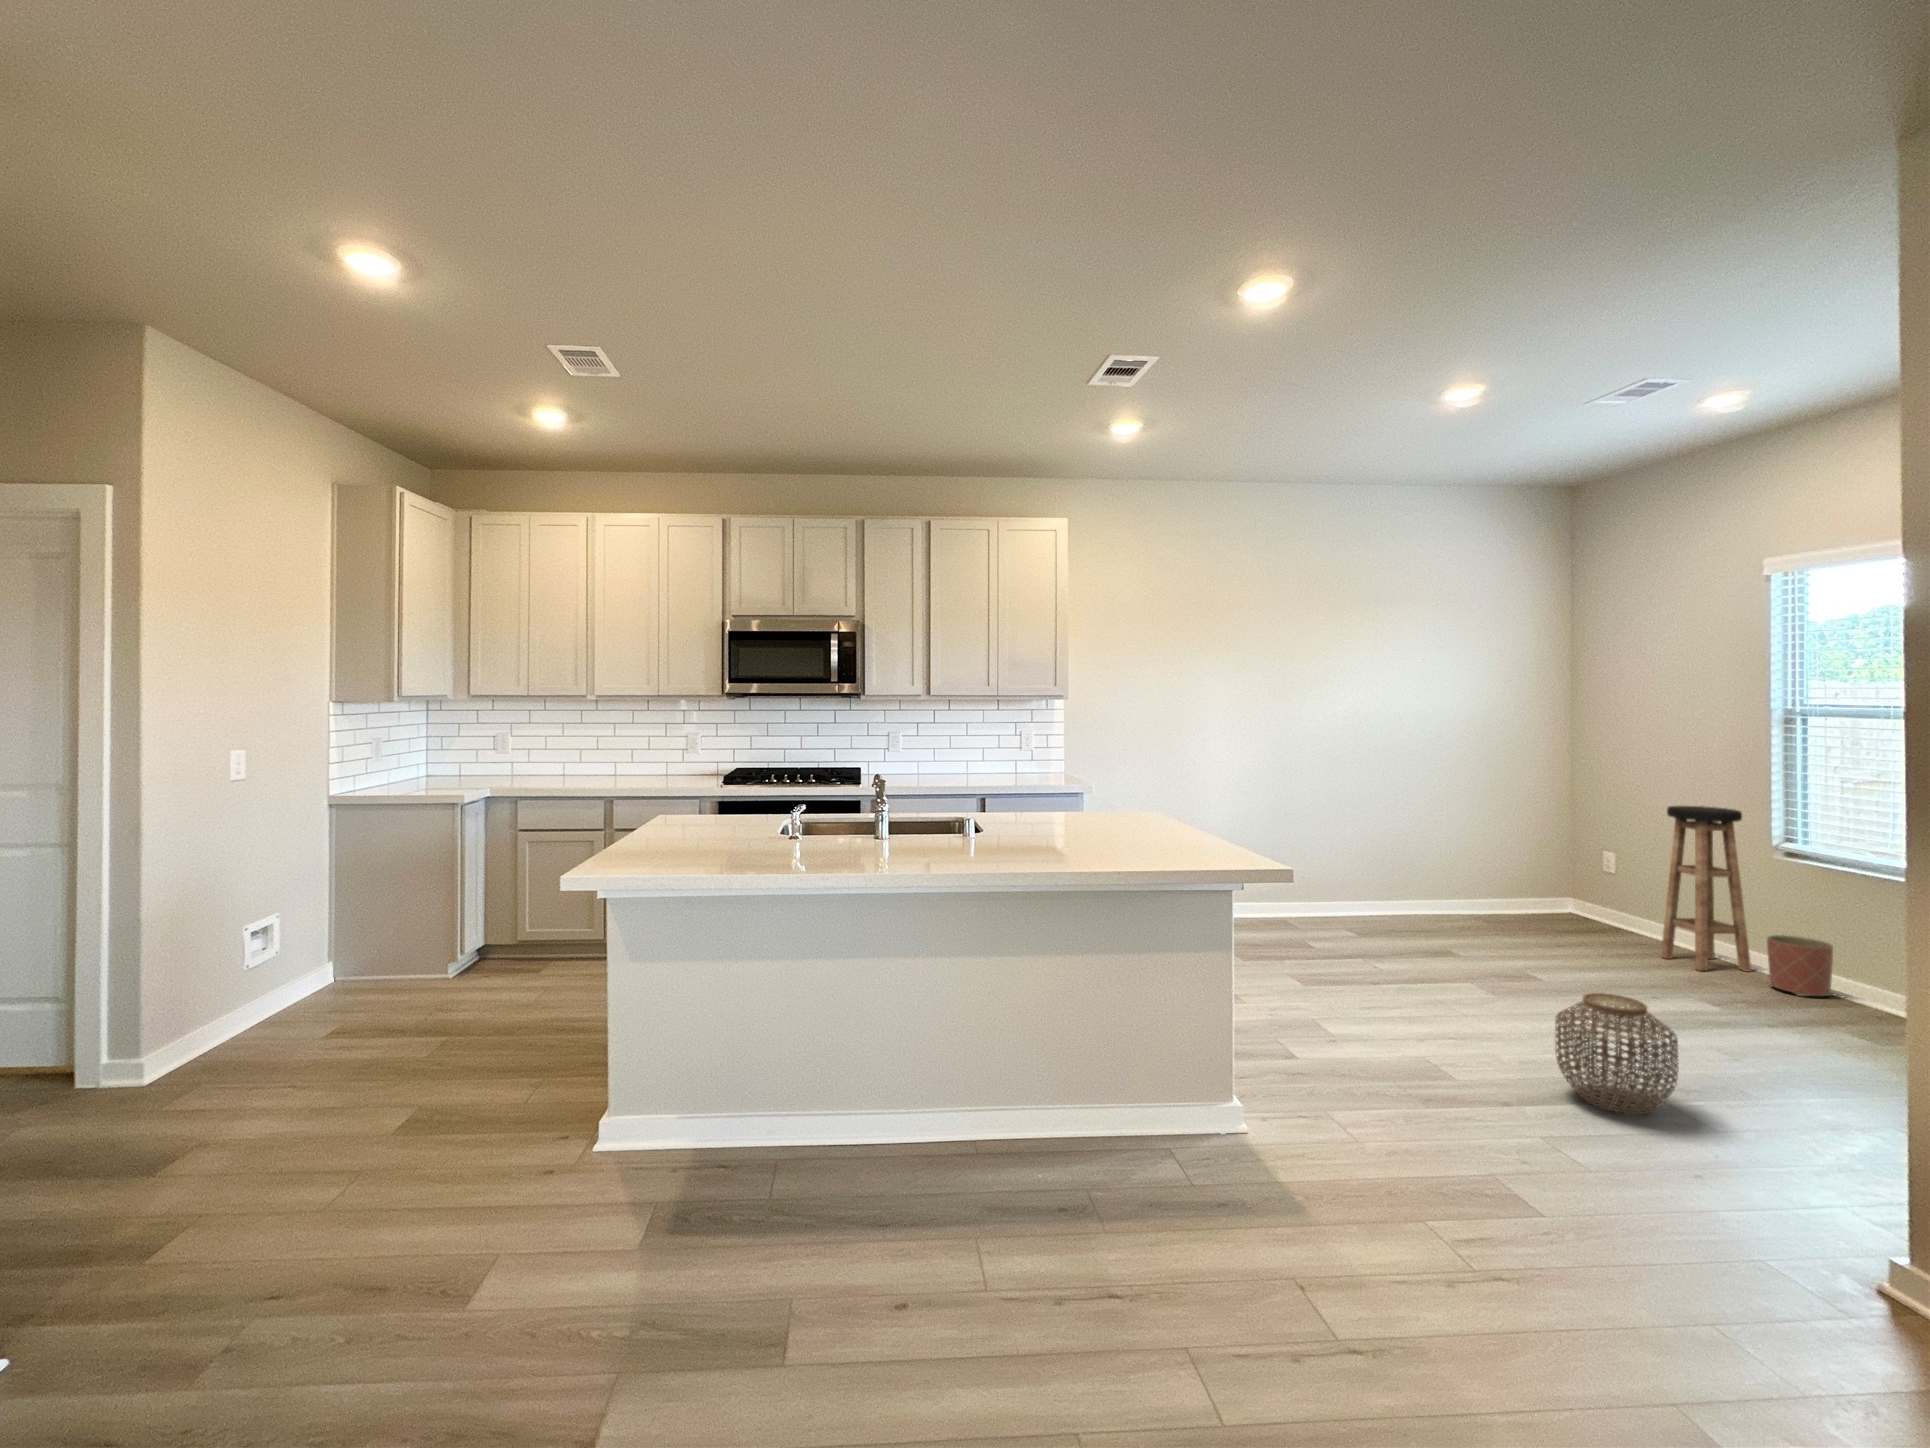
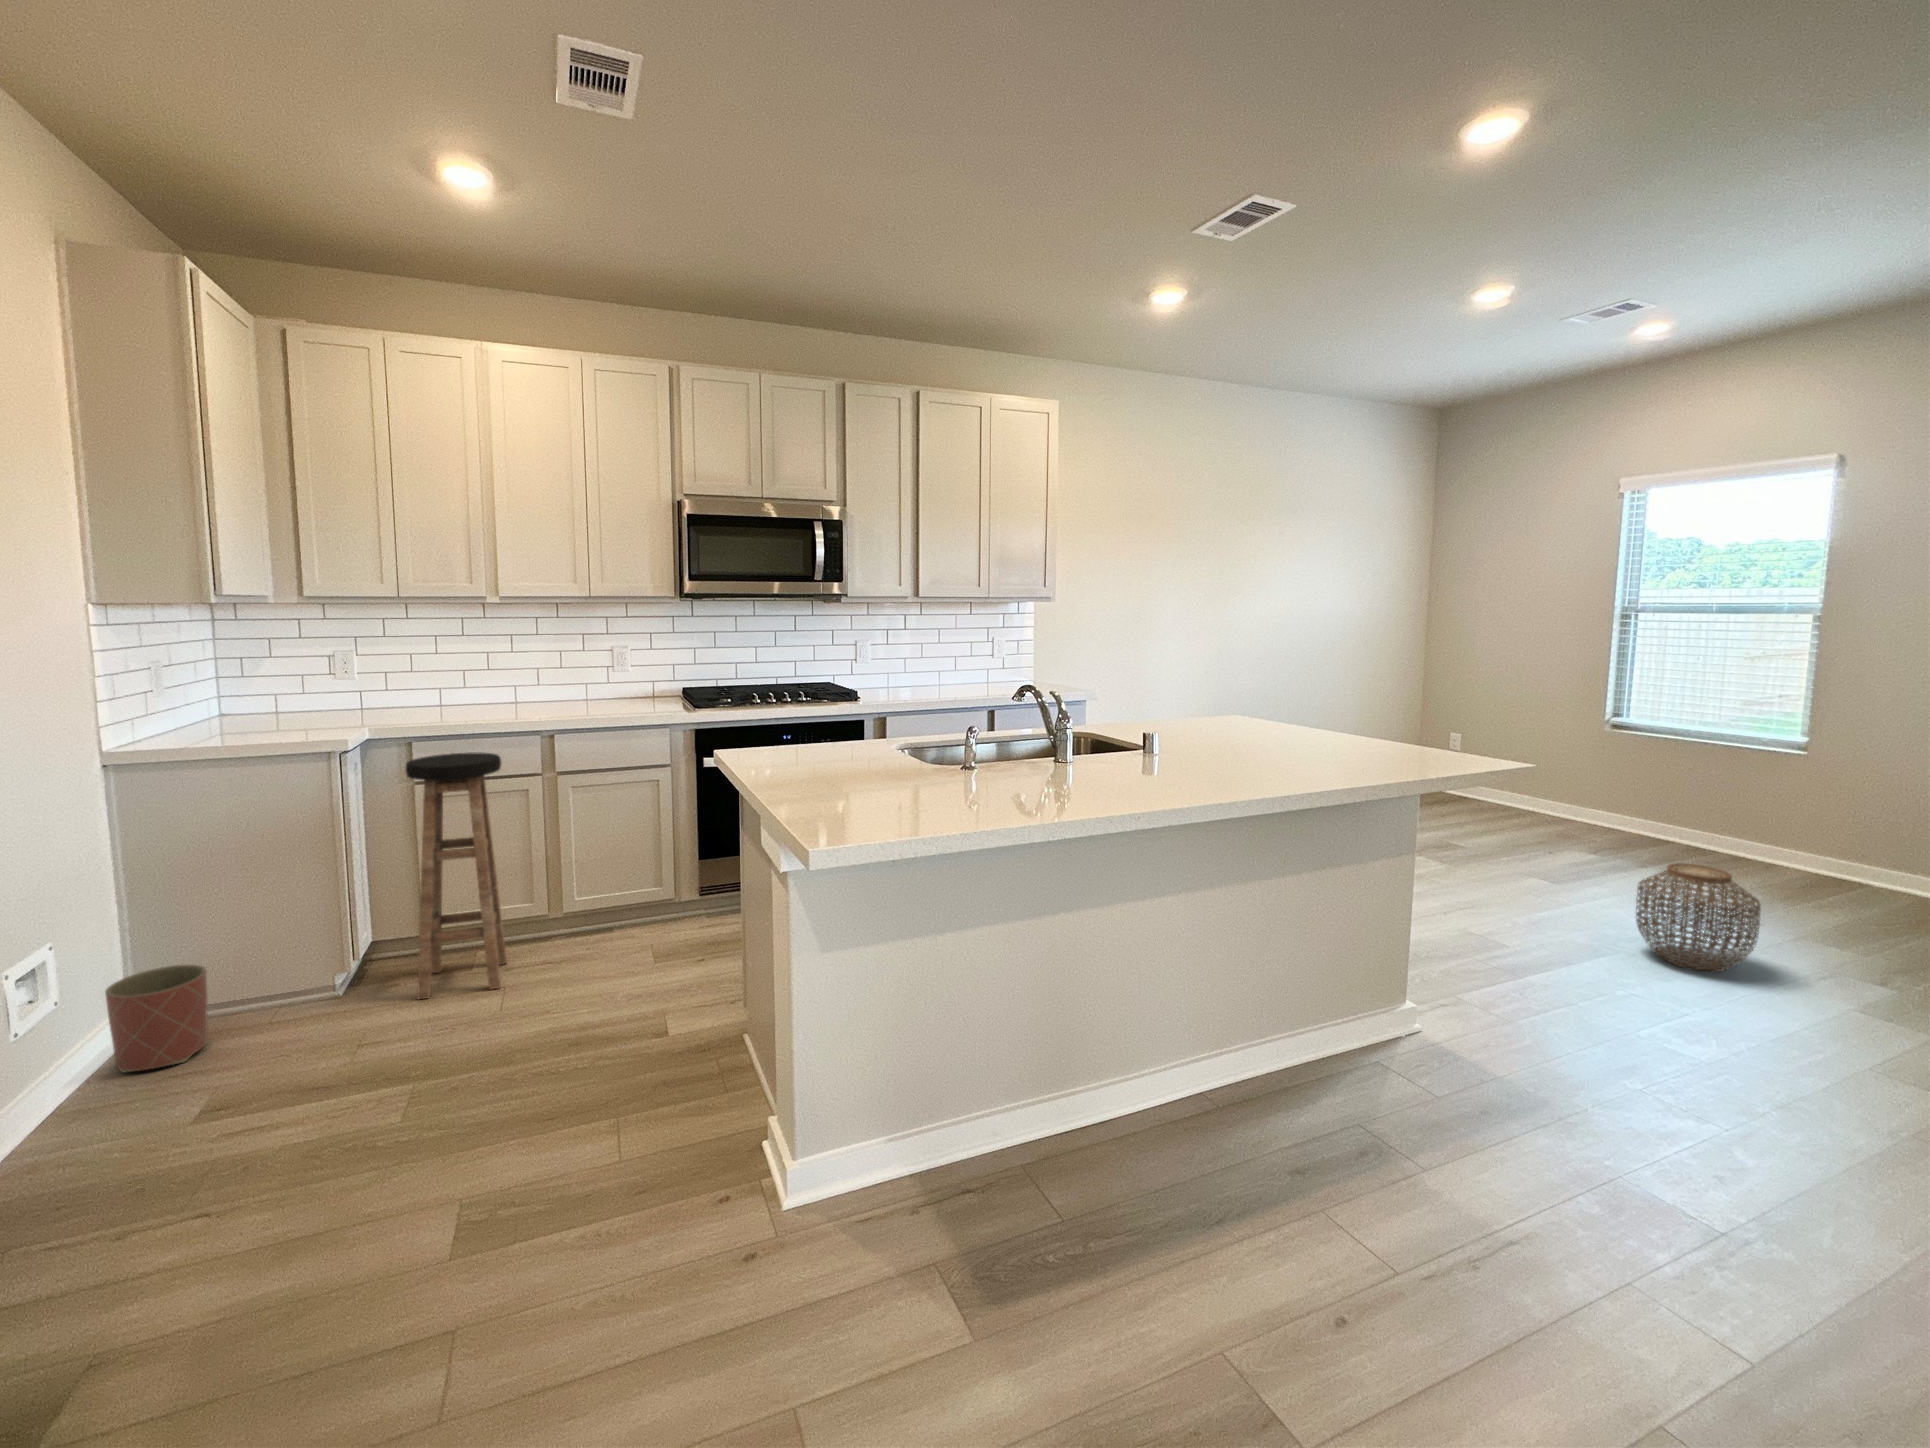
bar stool: present [1661,806,1751,971] -> present [405,752,507,999]
planter: present [1767,935,1833,996] -> present [105,965,208,1073]

